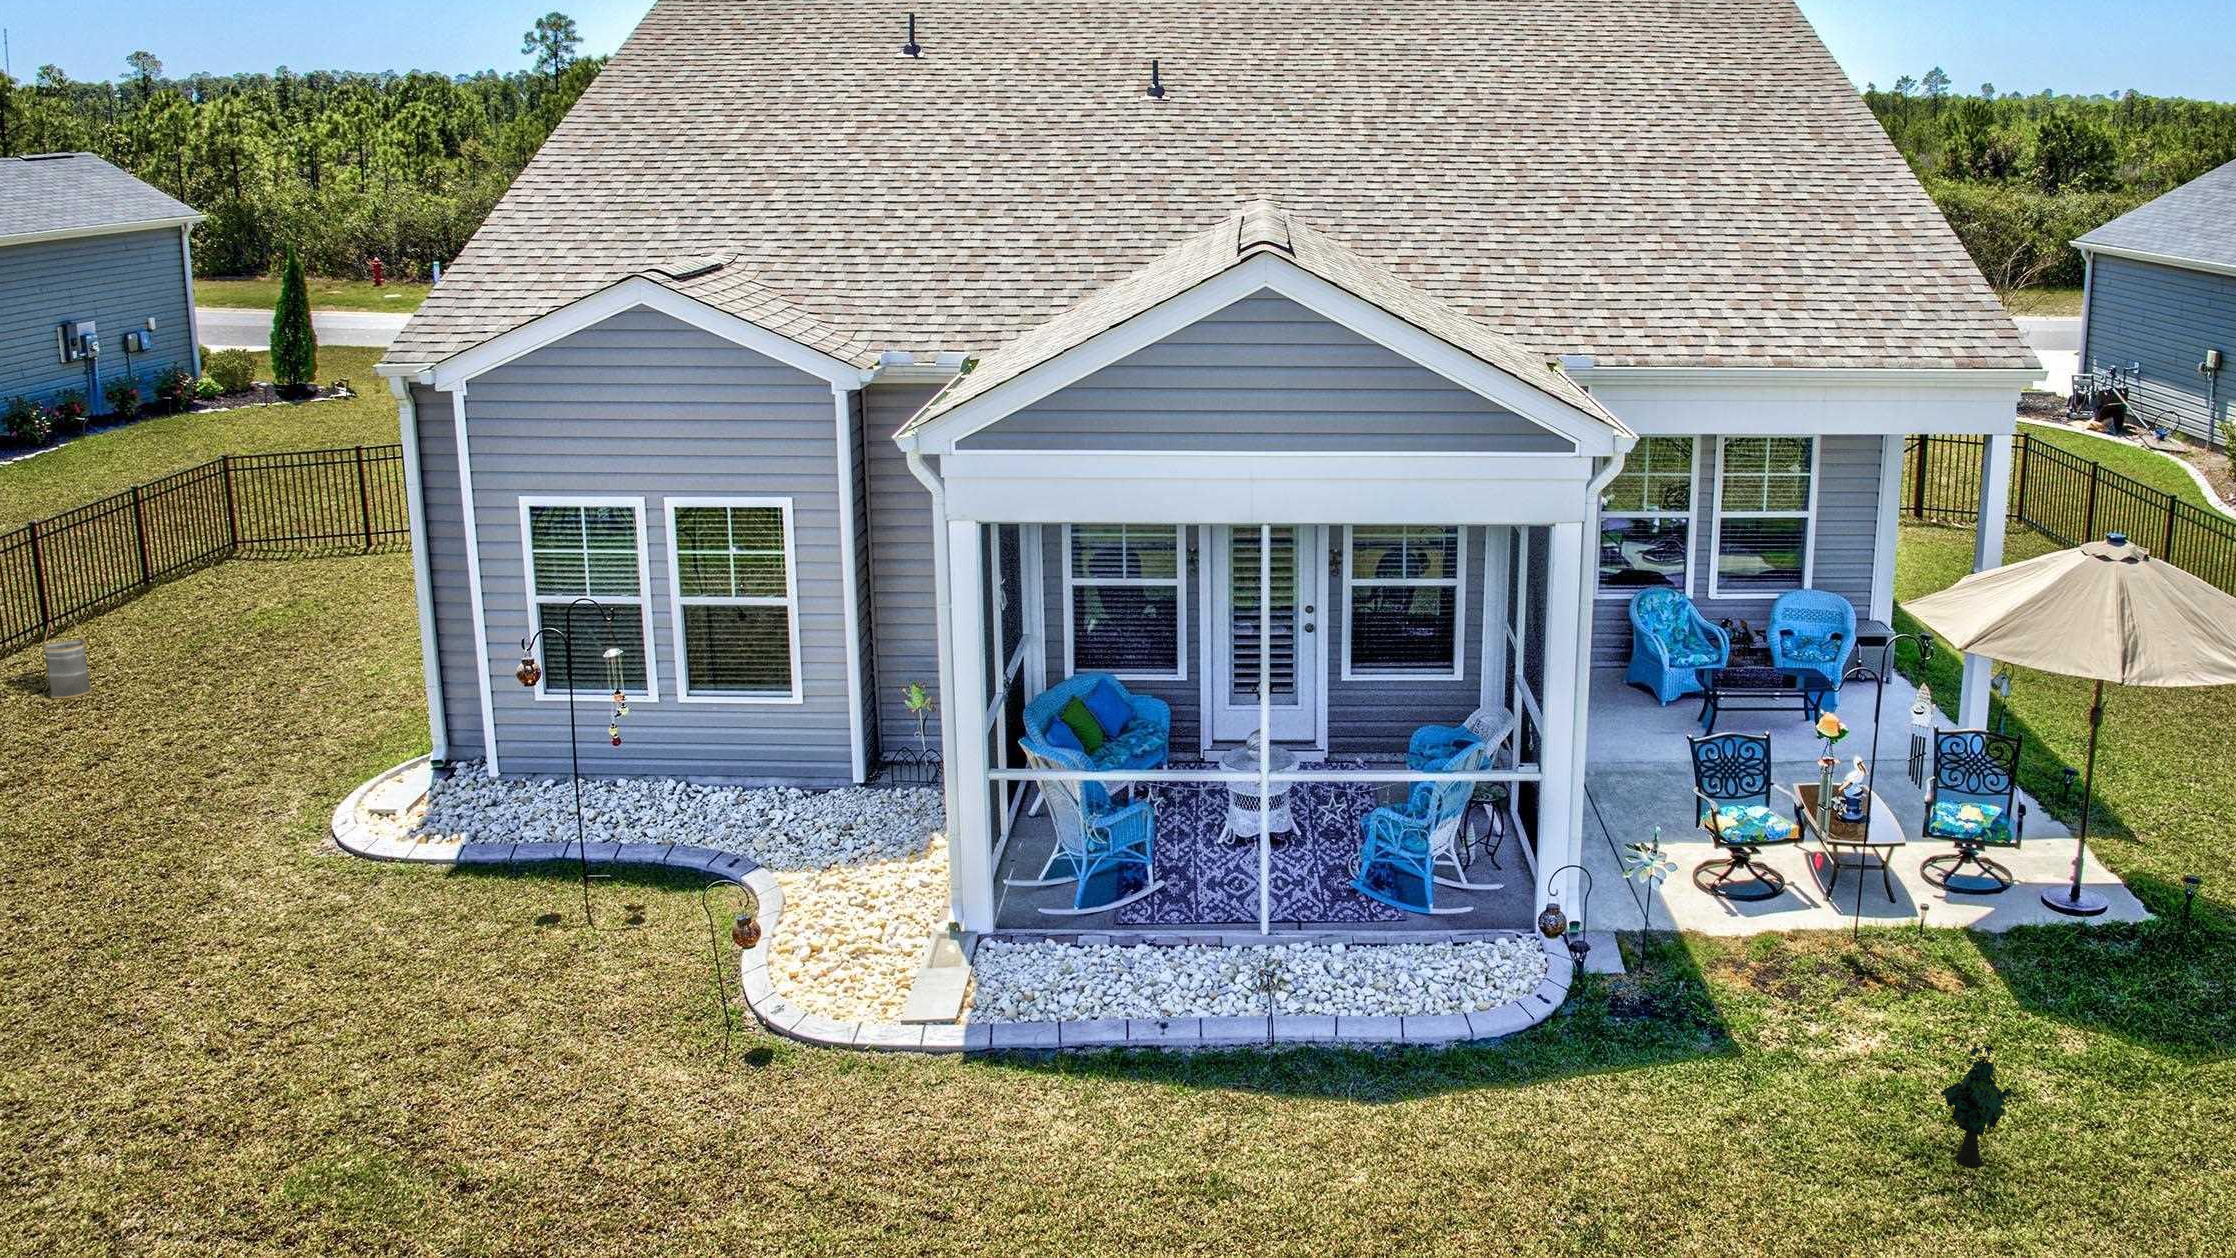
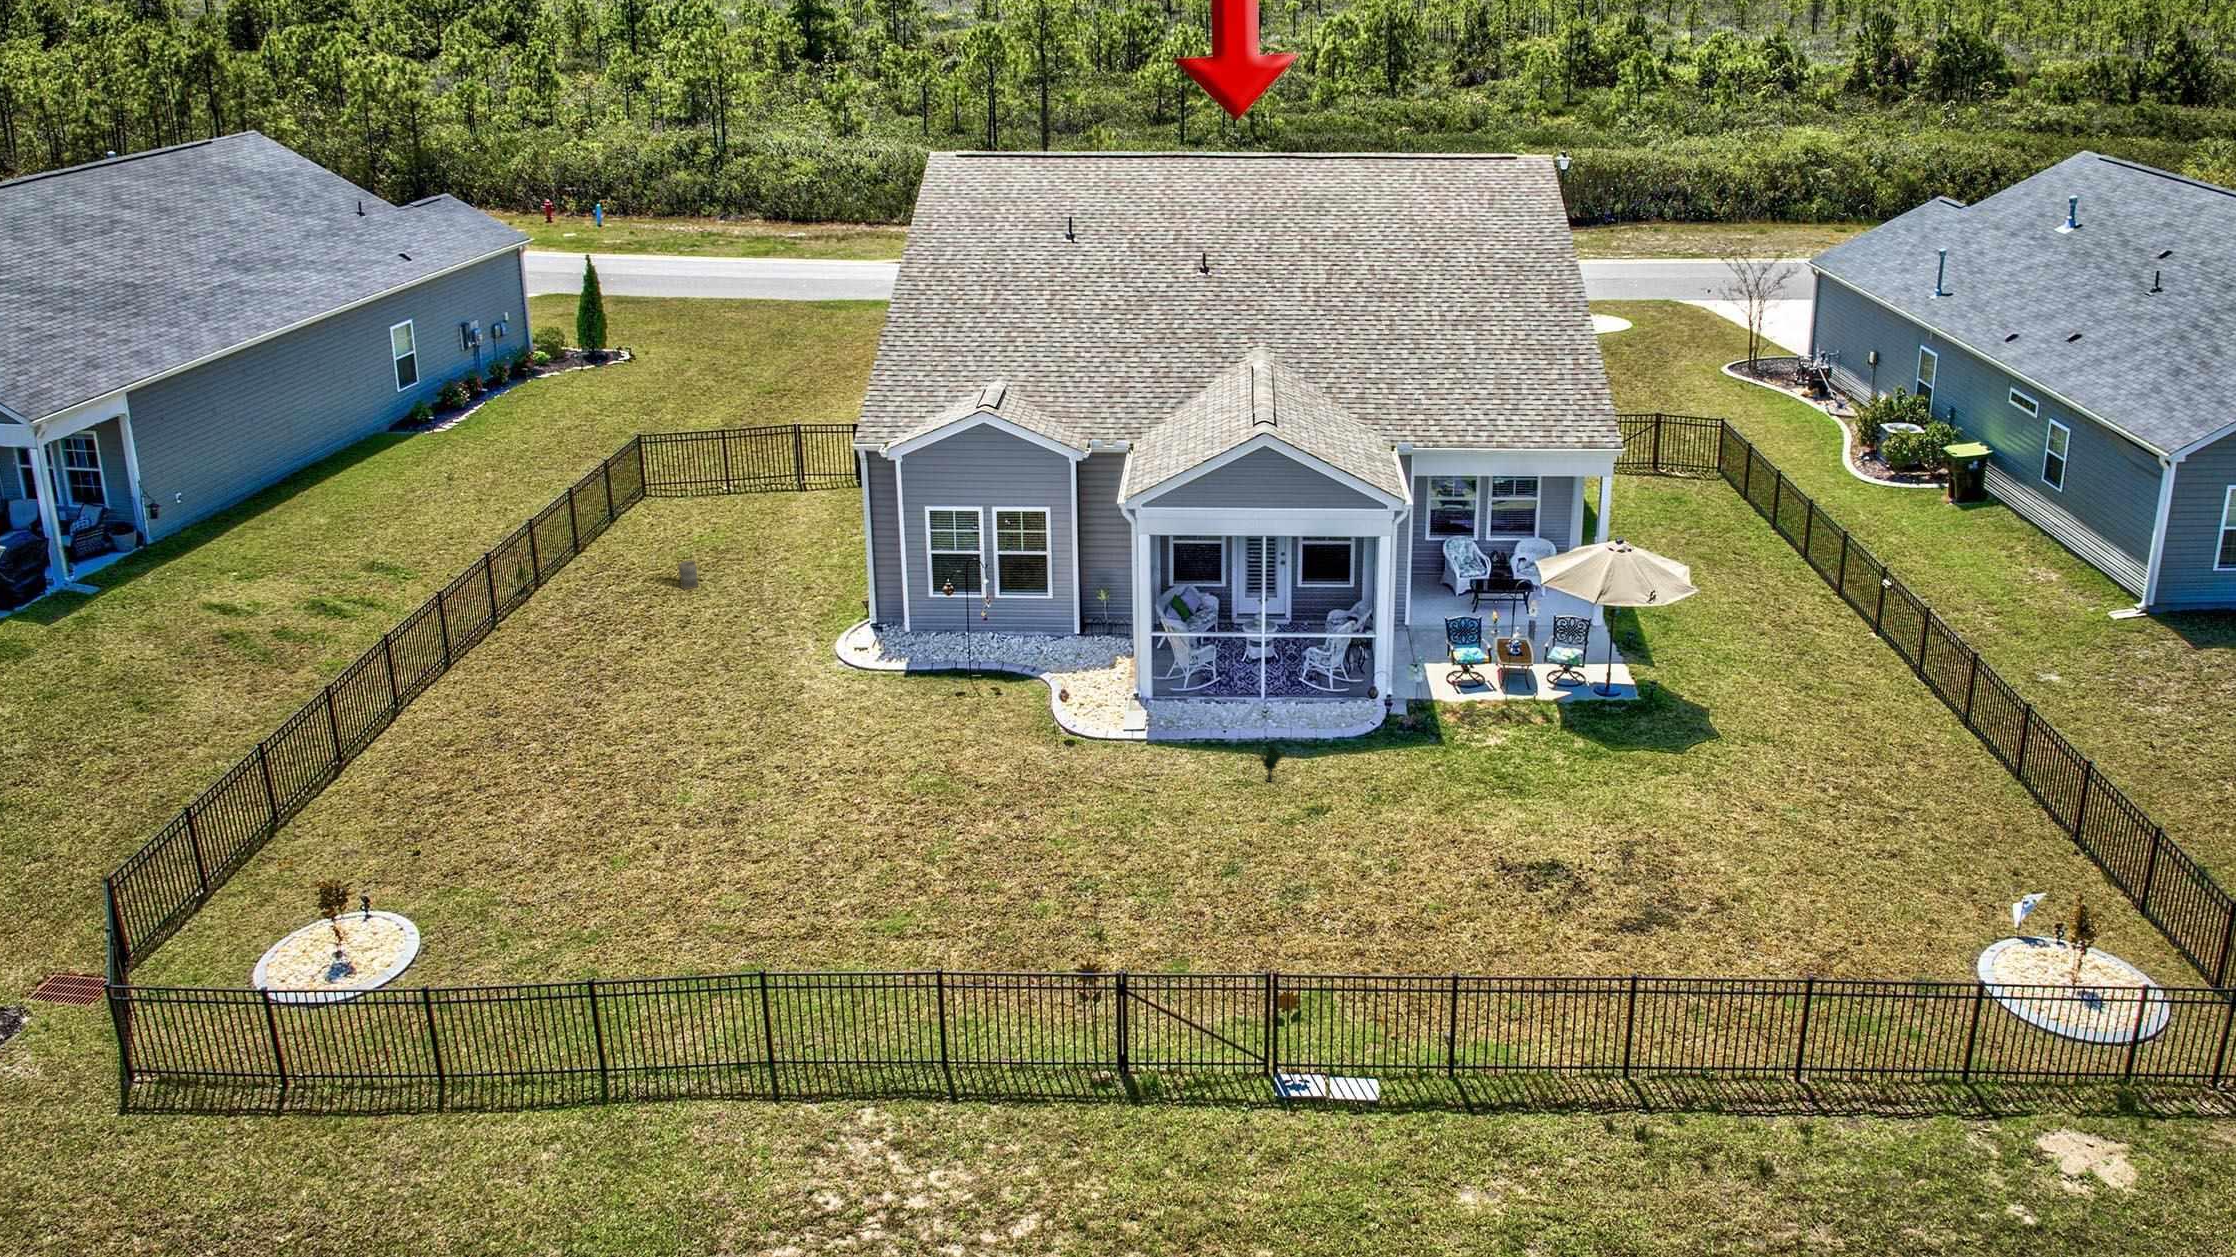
decorative plant: present [1940,1046,2012,1168] -> present [1260,742,1282,782]

